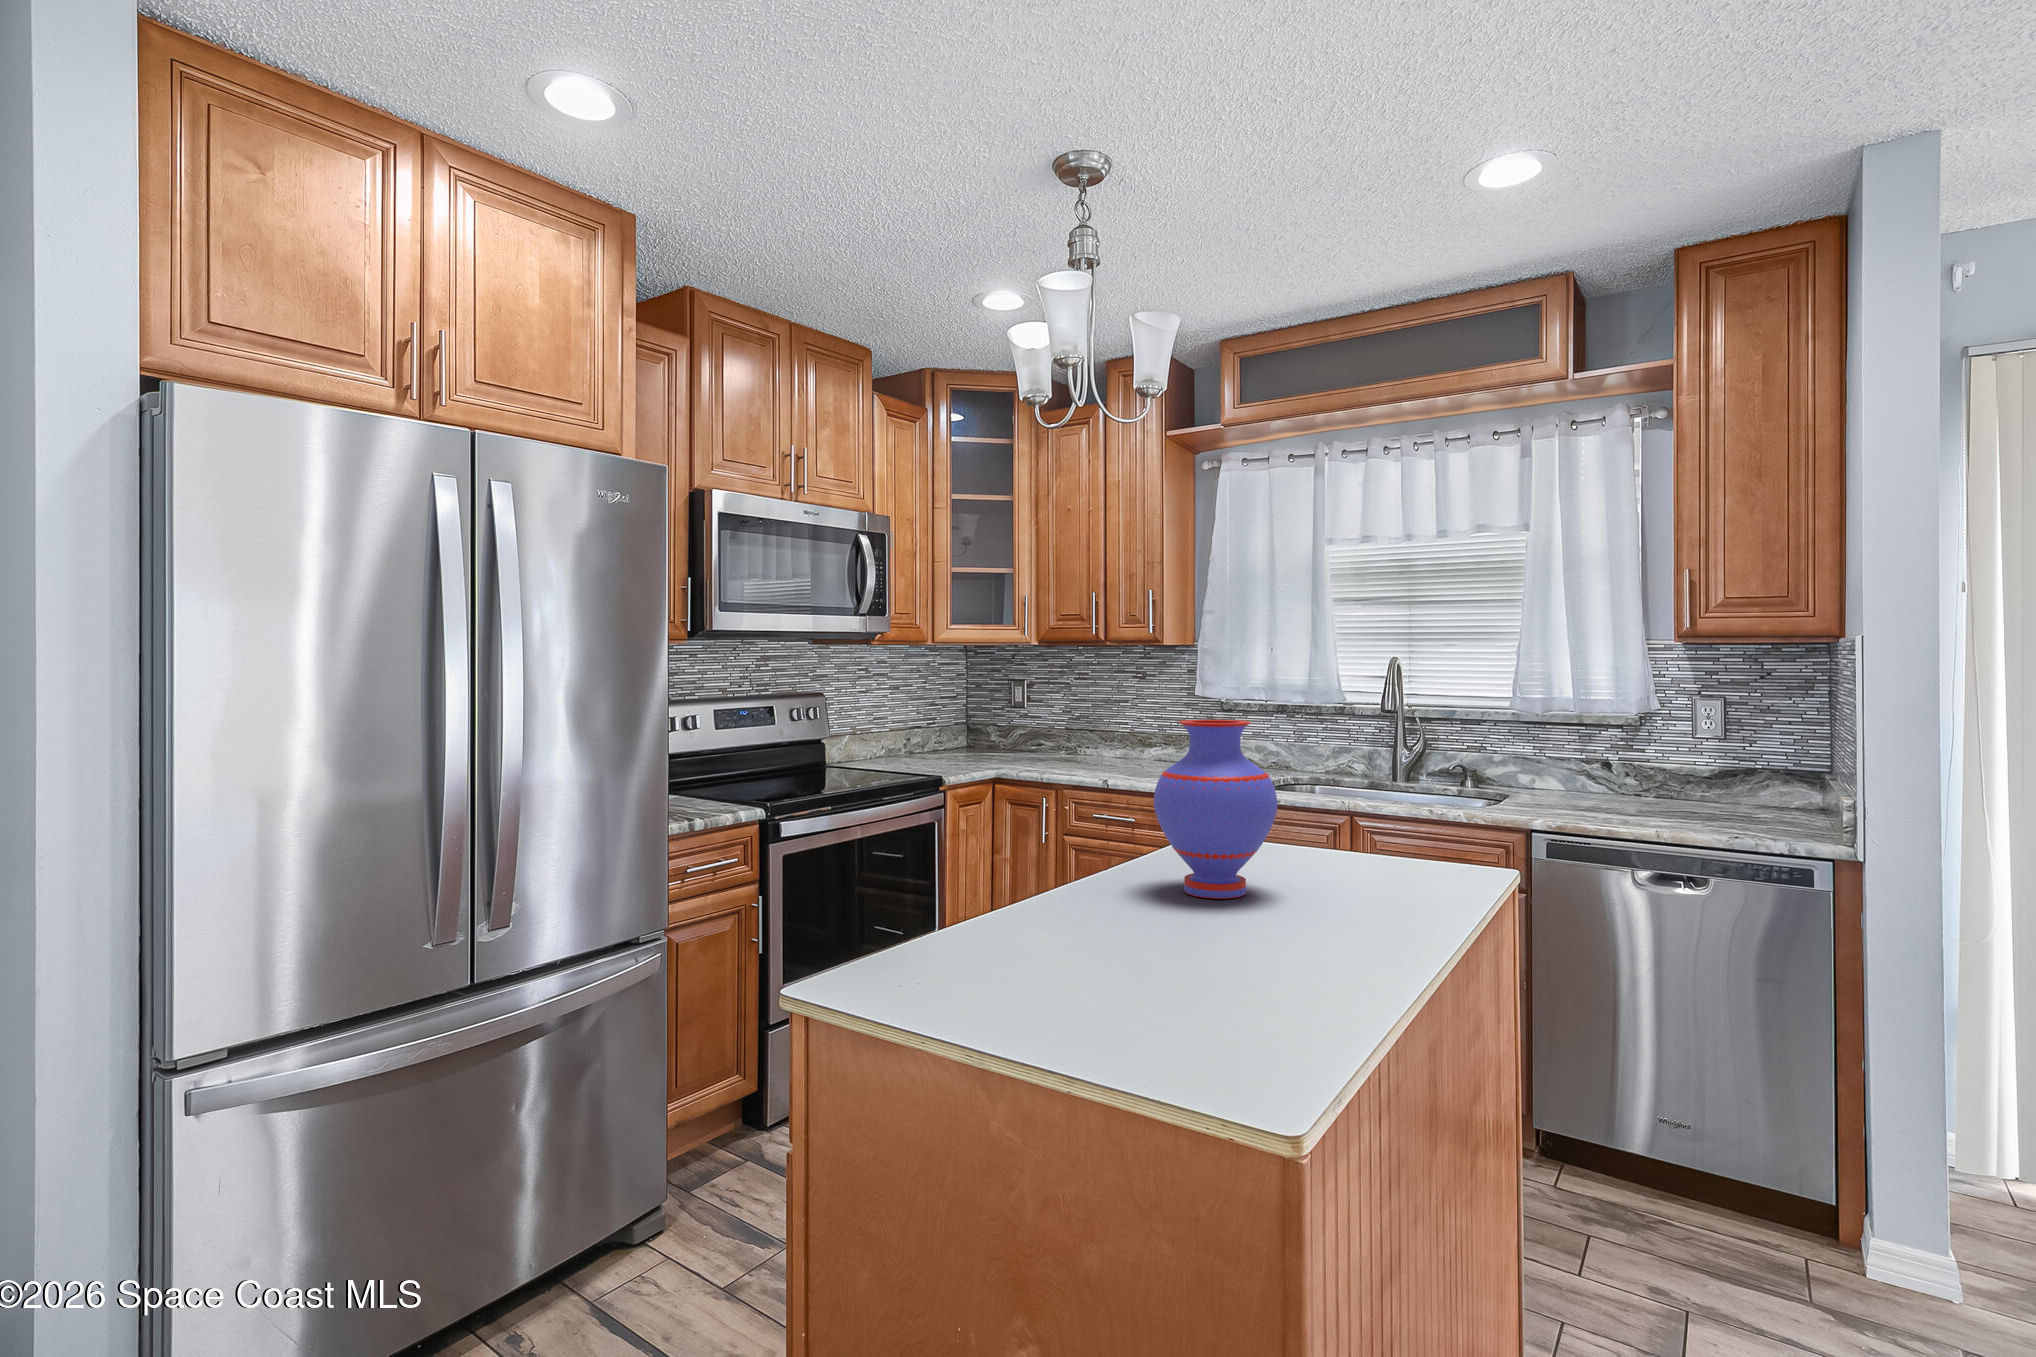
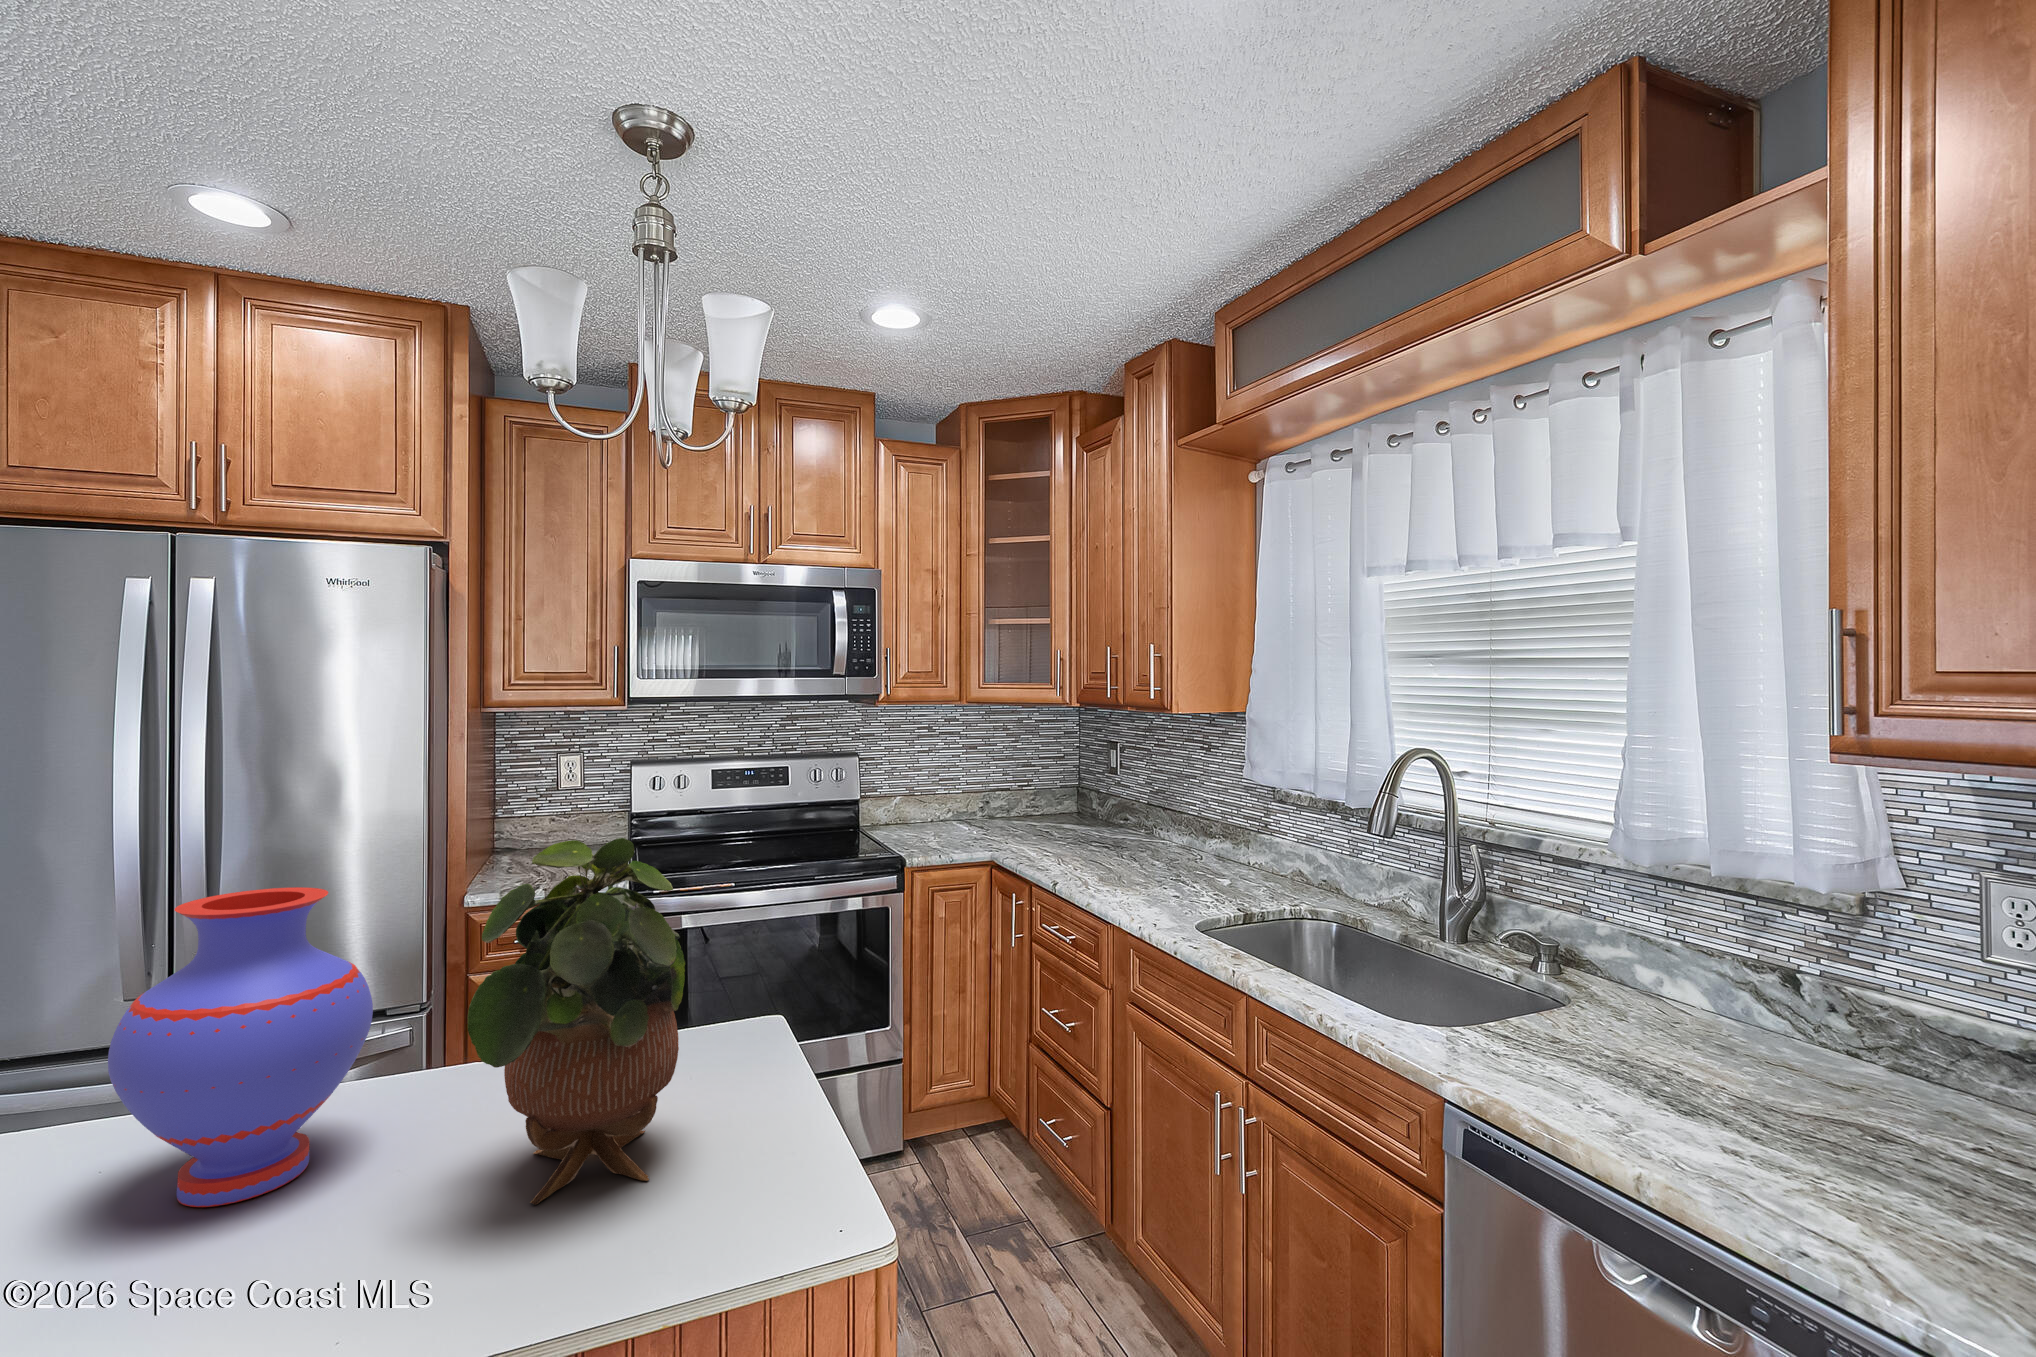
potted plant: none [1298,676,1404,875] -> present [468,838,685,1205]

